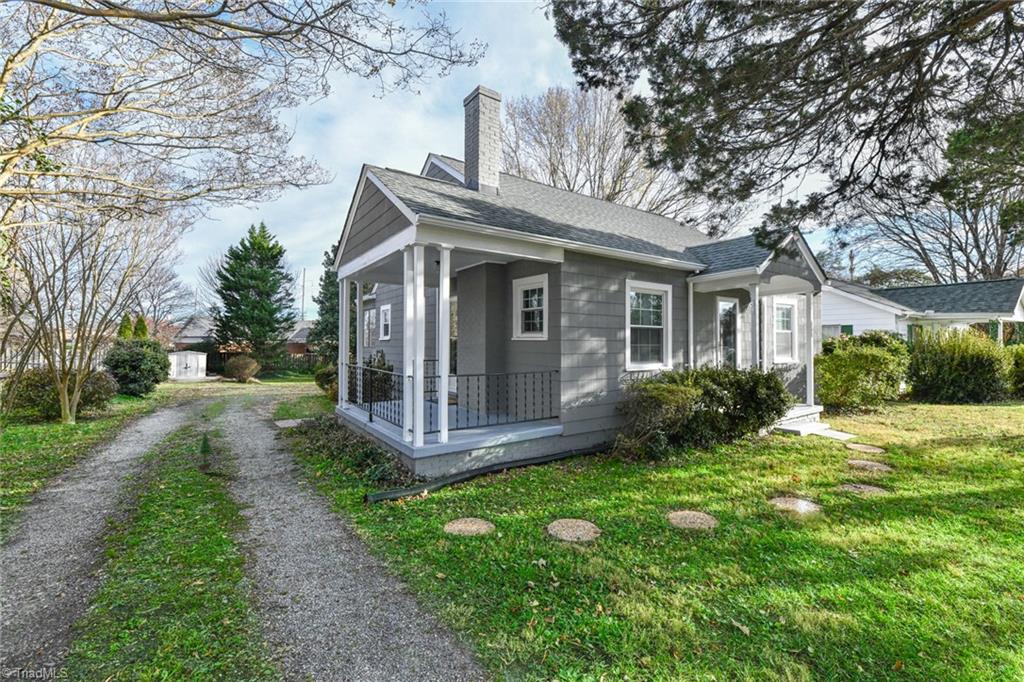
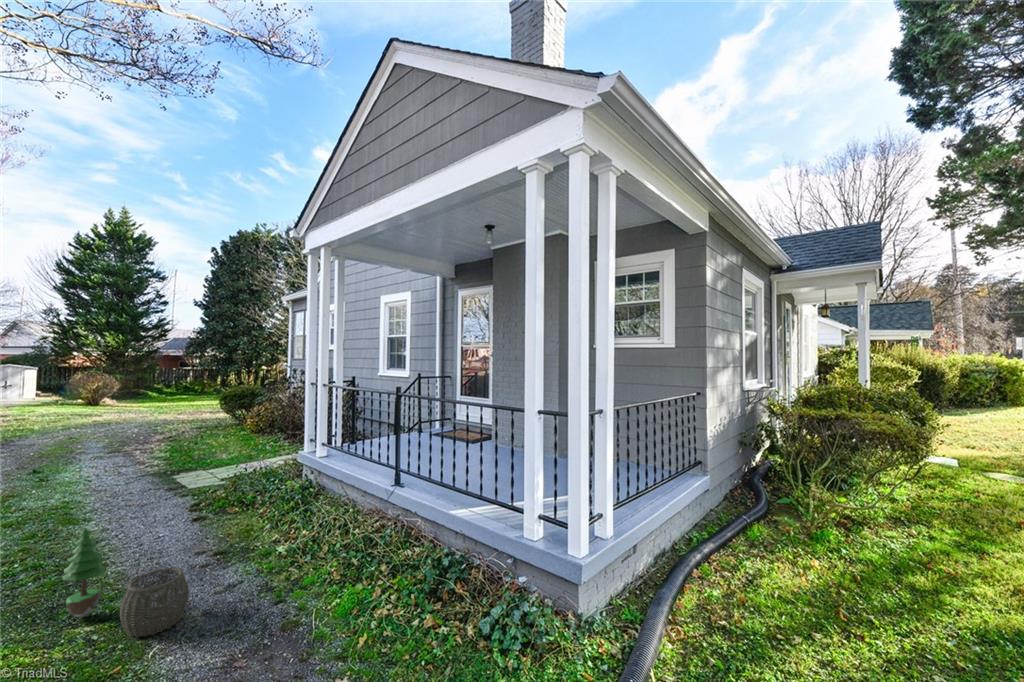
woven basket: none [216,454,245,480] -> present [120,568,189,637]

